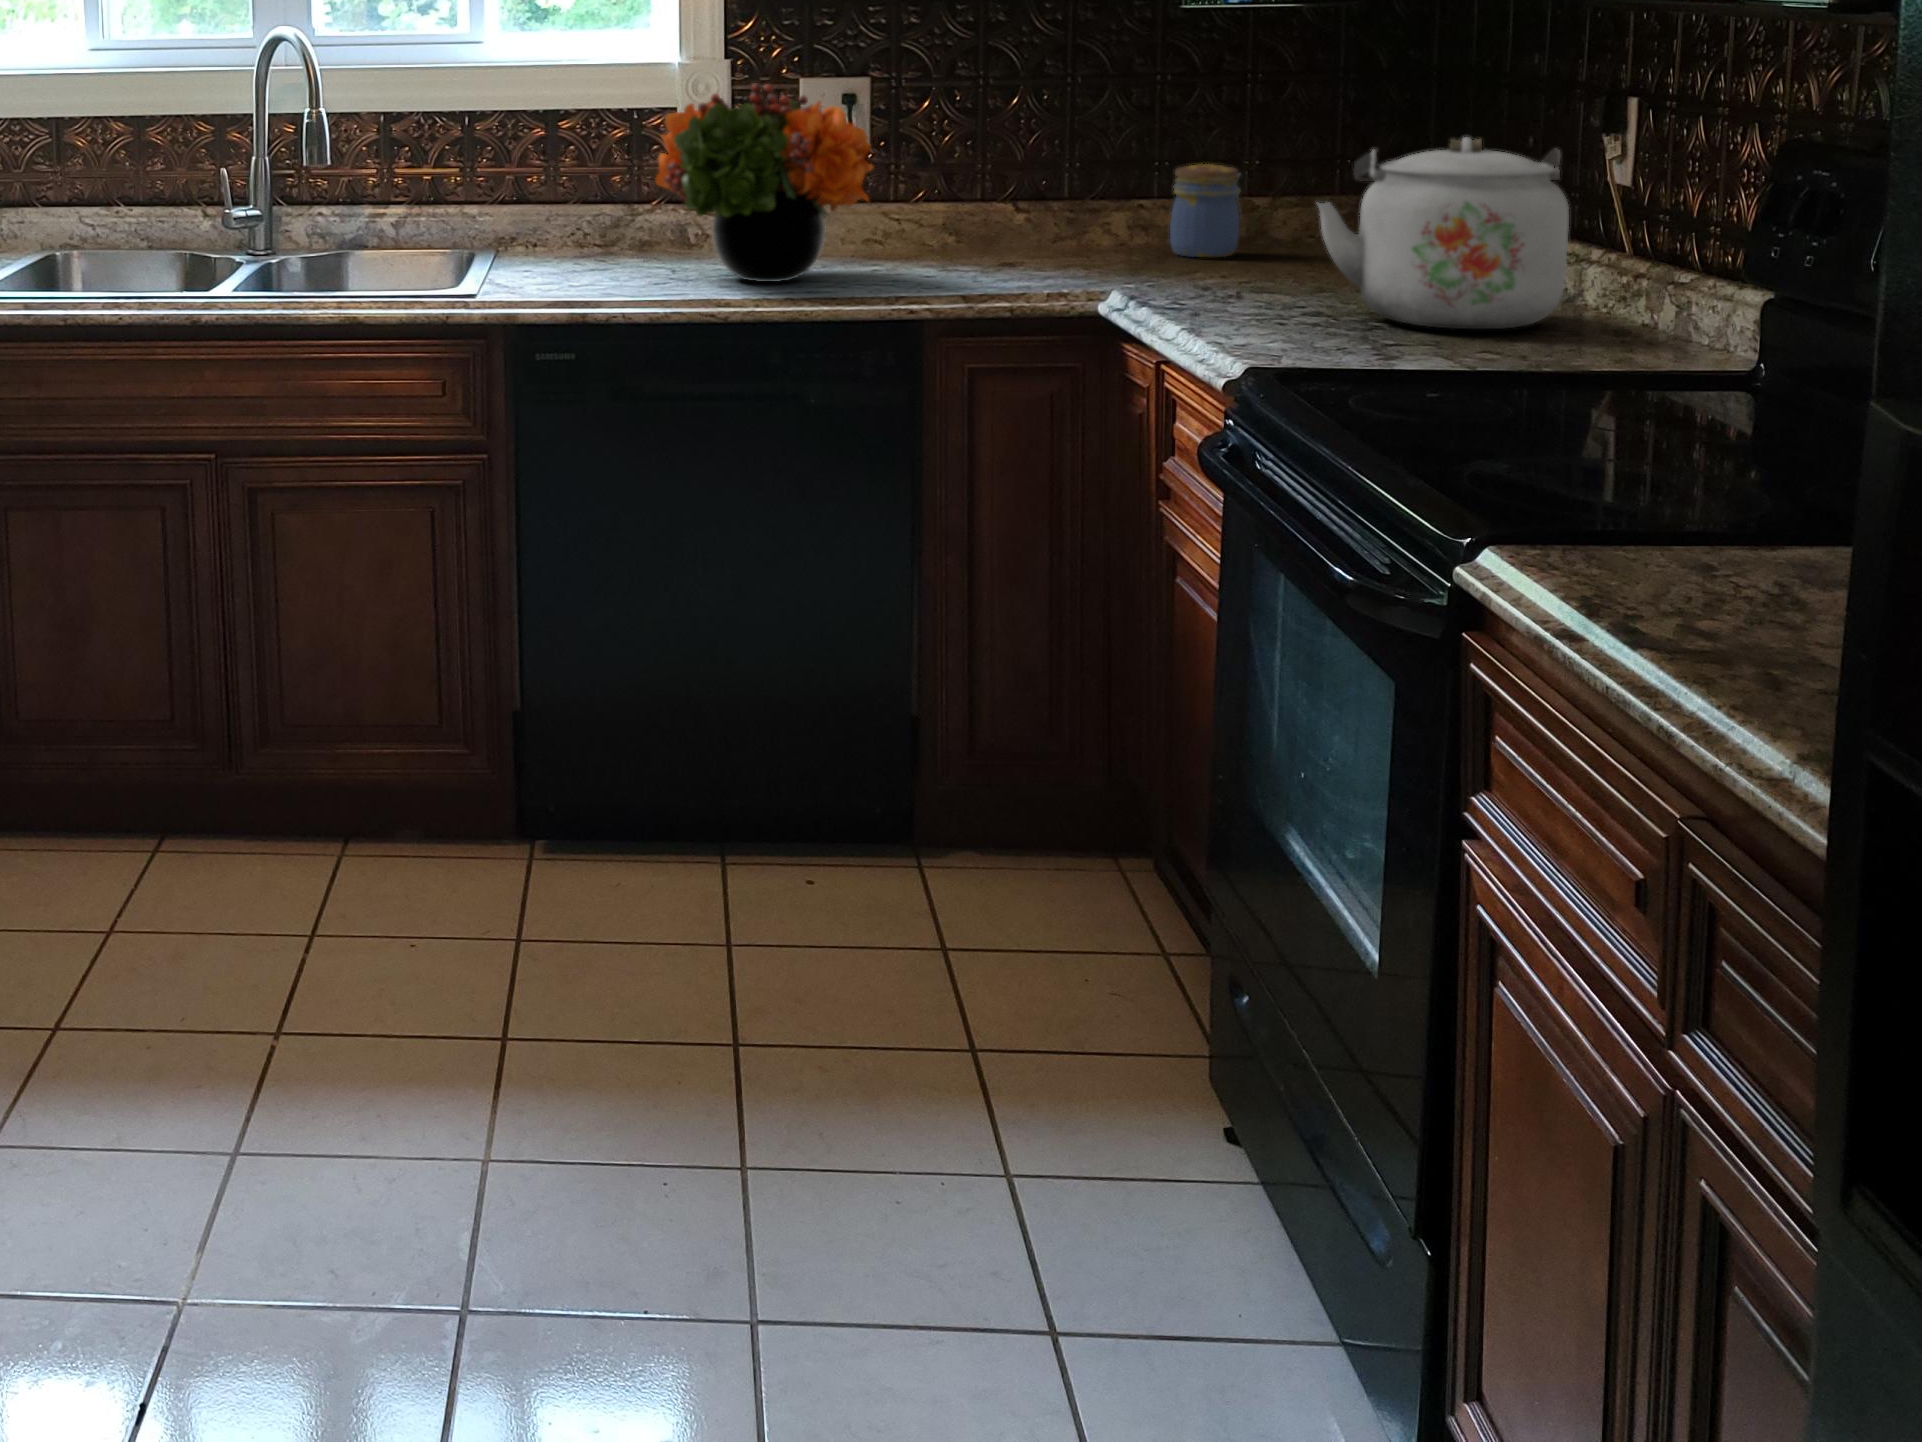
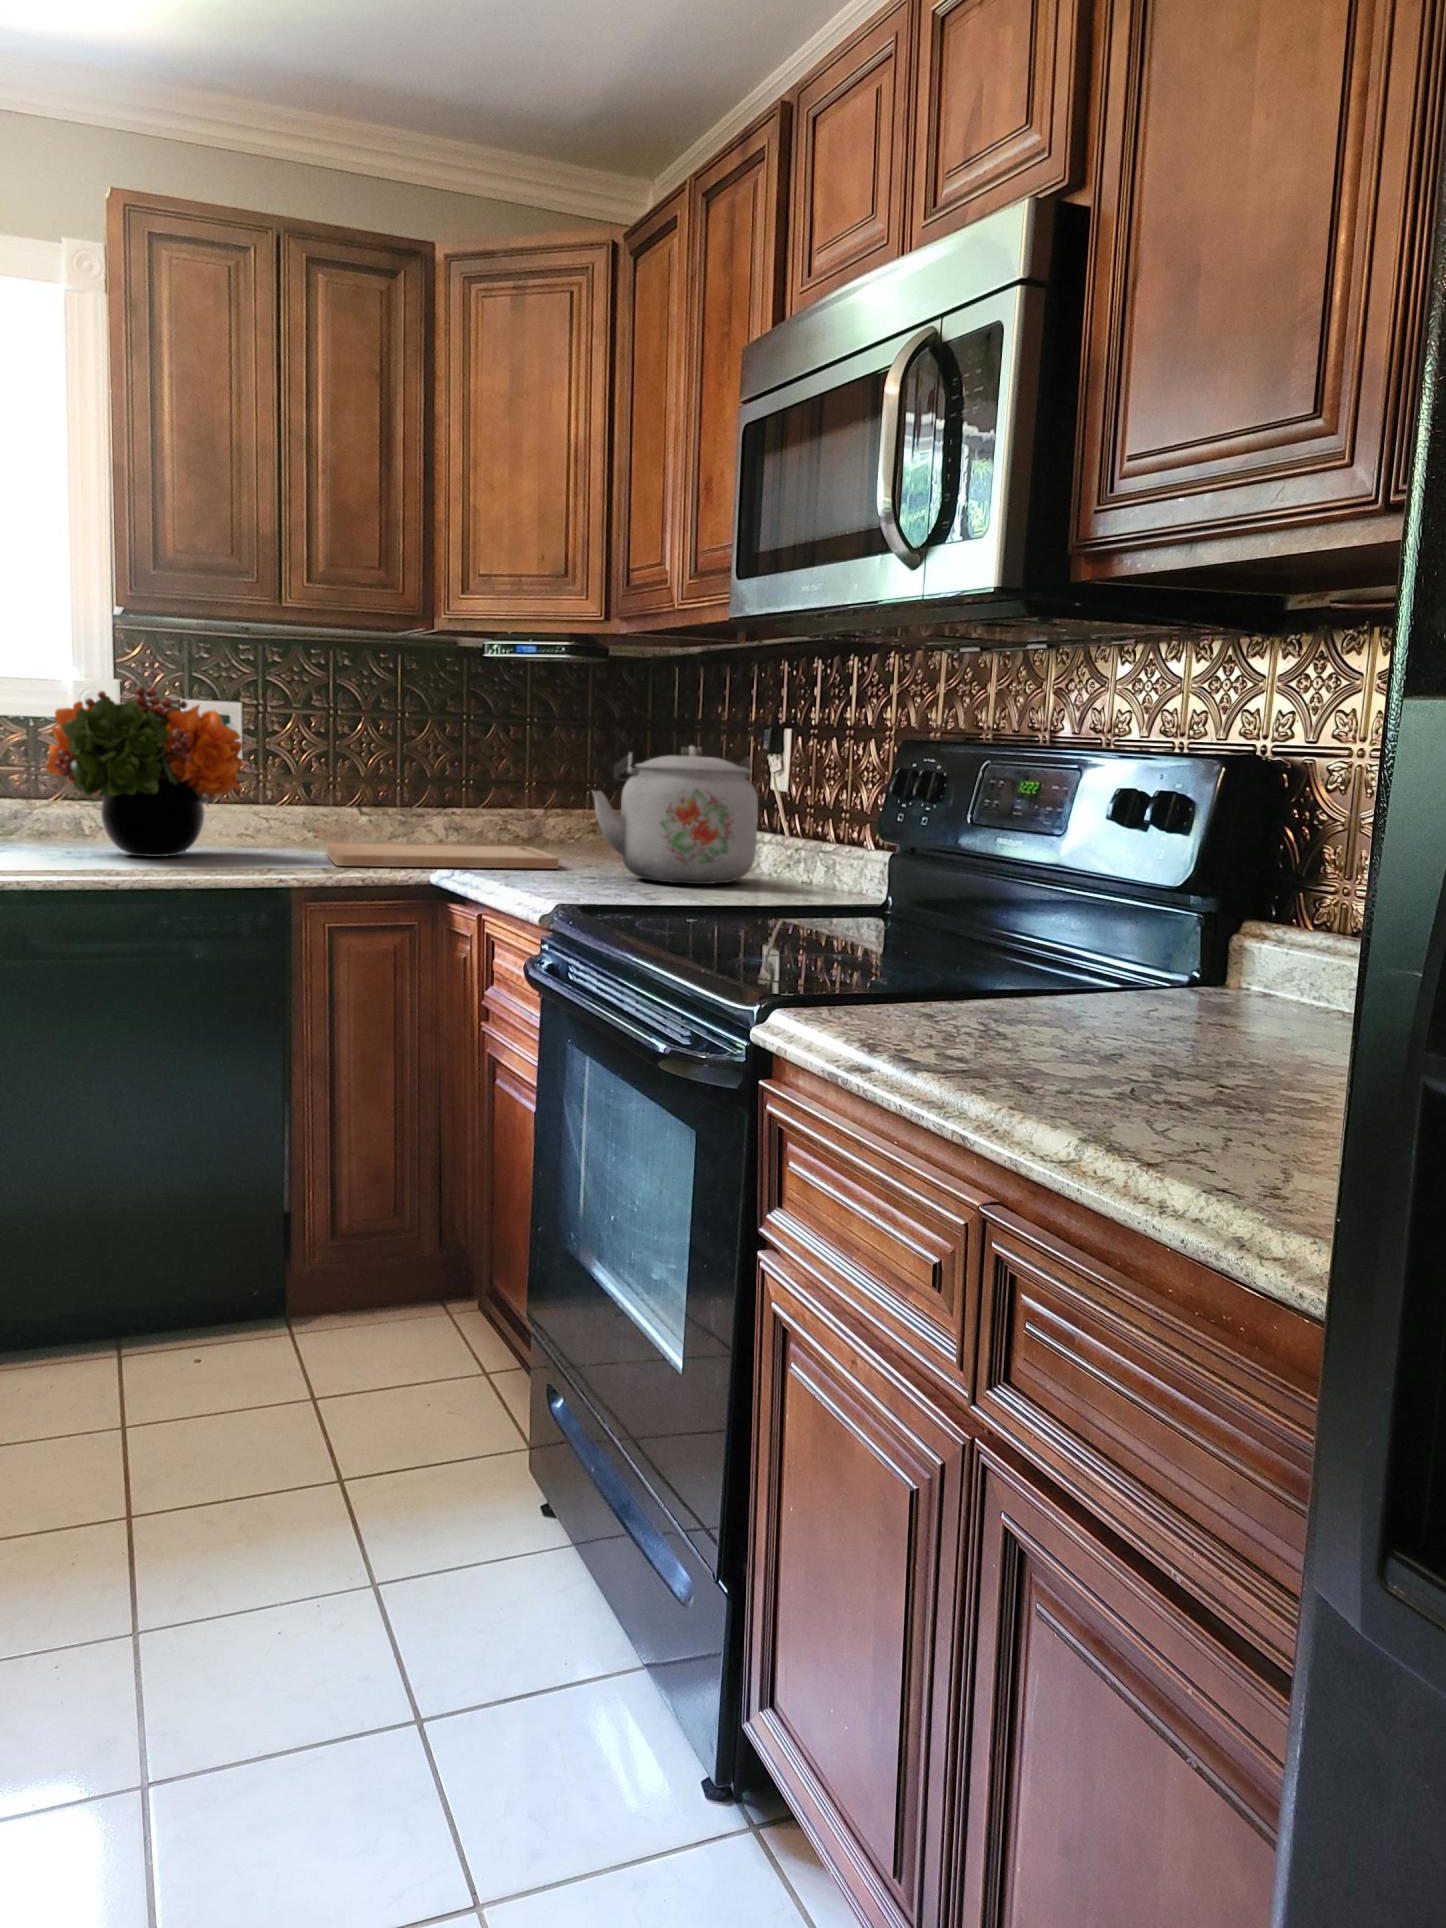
jar: present [1170,164,1240,257] -> none [477,780,527,848]
cutting board: none [969,259,1275,299] -> present [326,843,559,869]

